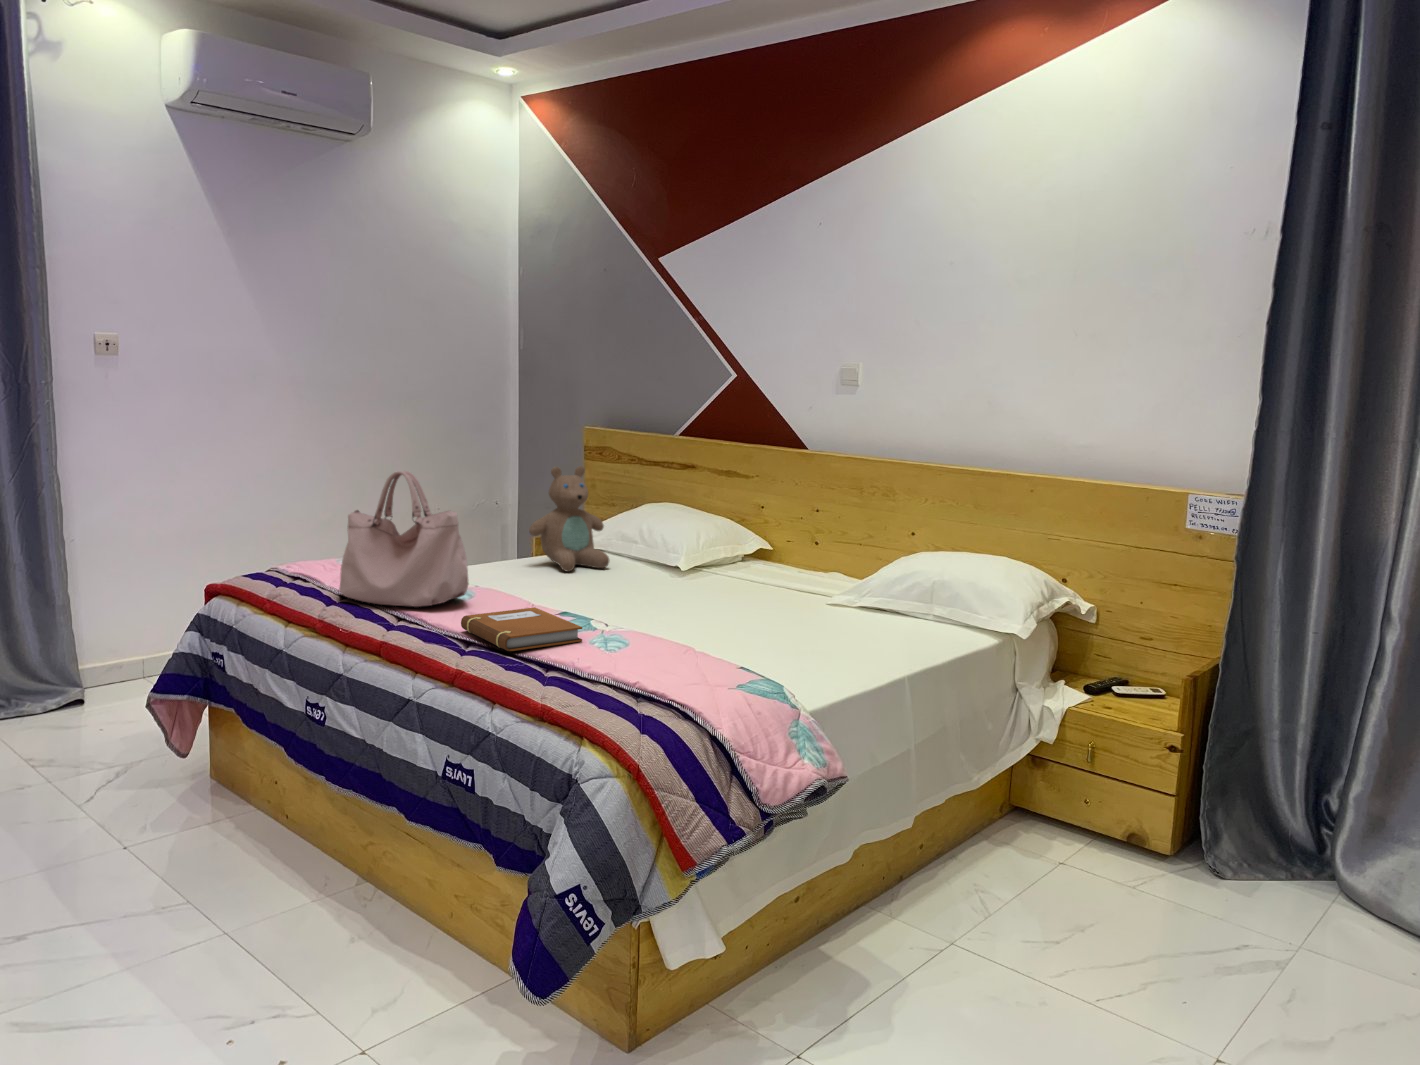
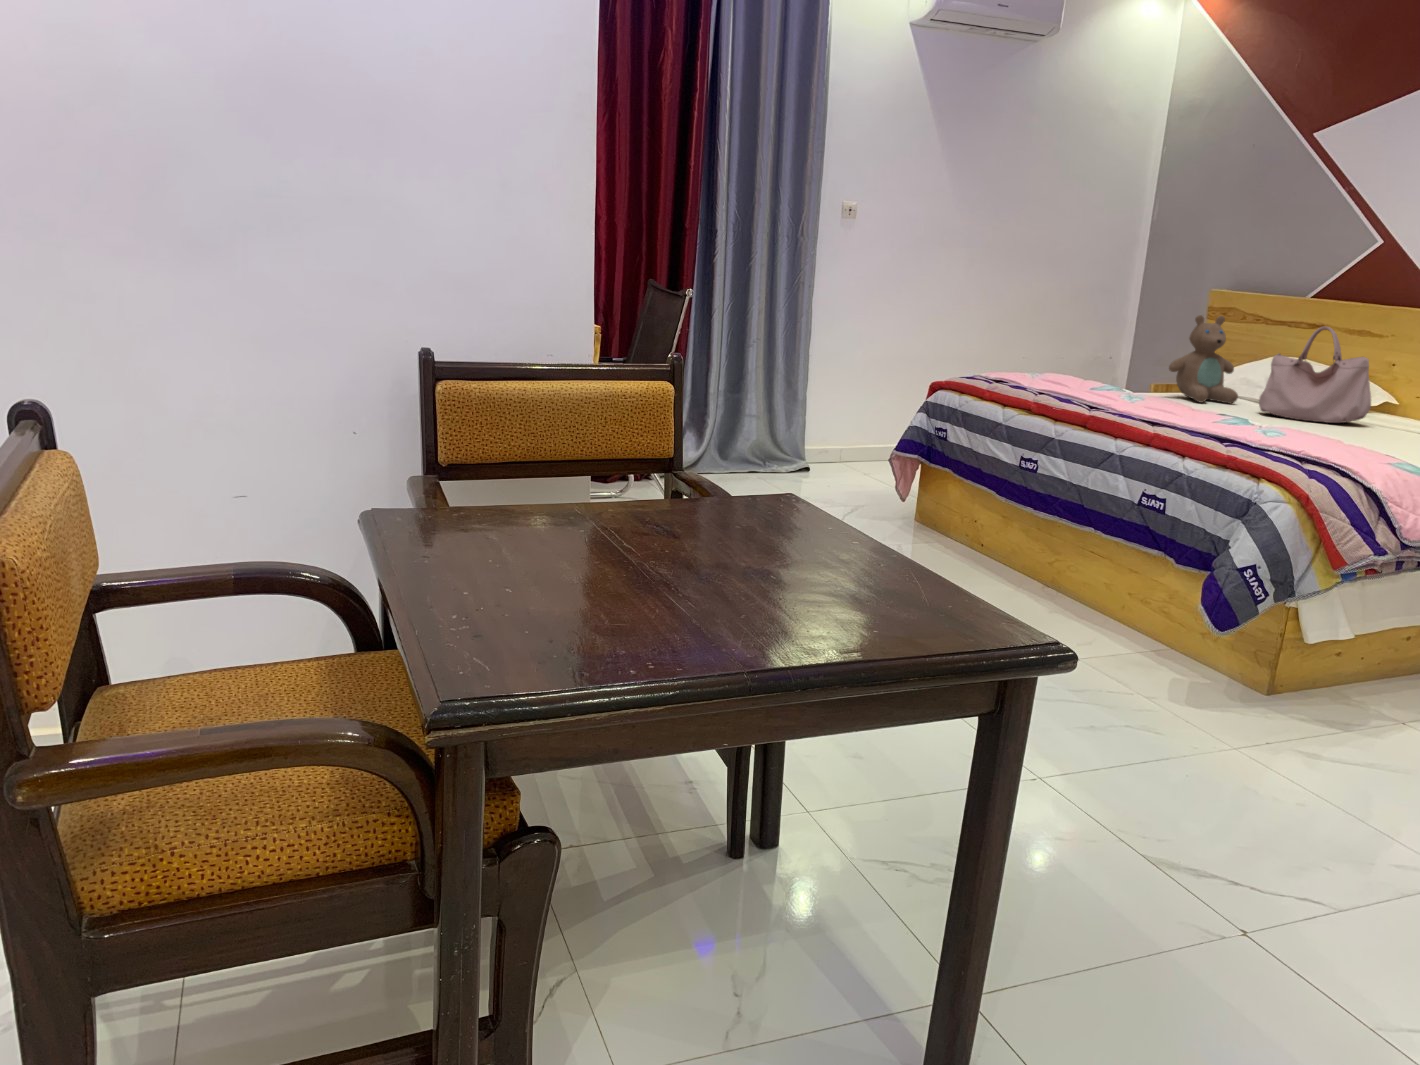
handbag: present [339,471,469,607] -> present [1259,327,1371,423]
notebook: present [461,607,582,651] -> none [1144,405,1246,430]

